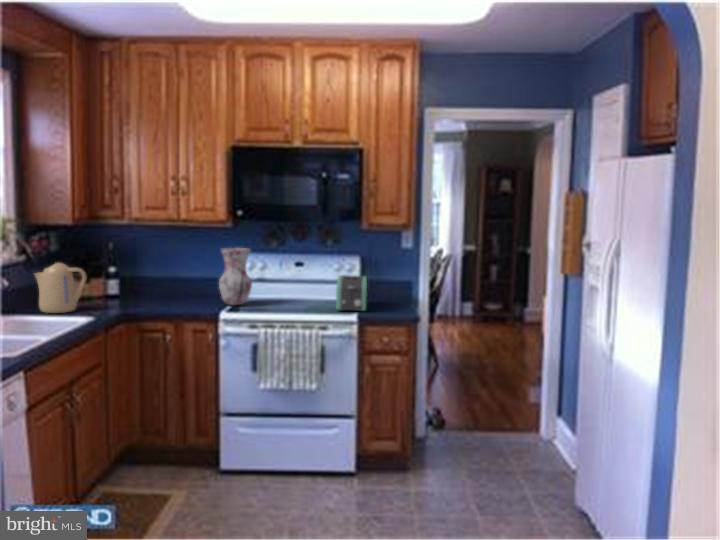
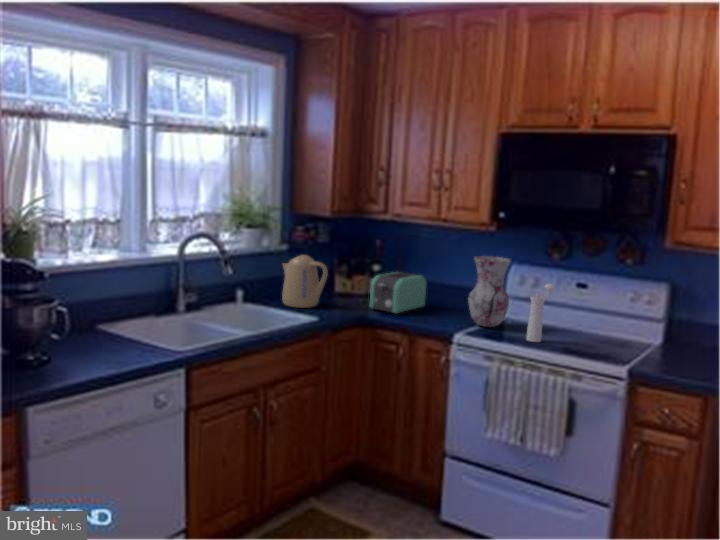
pepper mill: none [275,264,289,310] -> present [526,284,555,342]
toaster: present [336,275,367,311] -> present [370,272,426,314]

